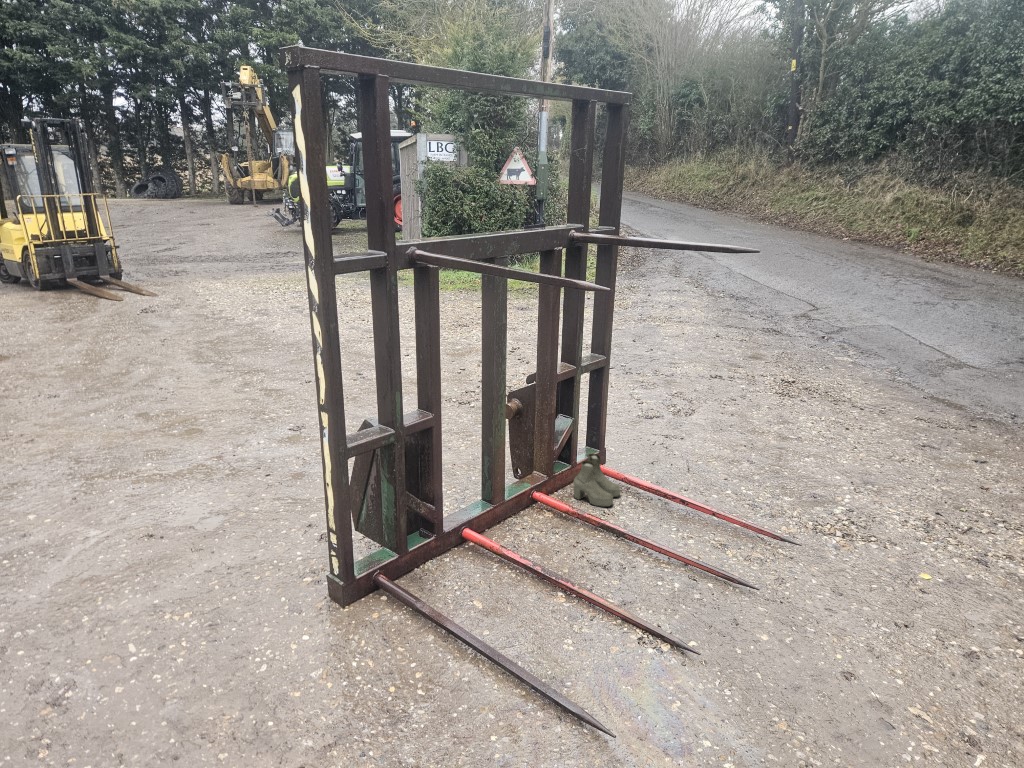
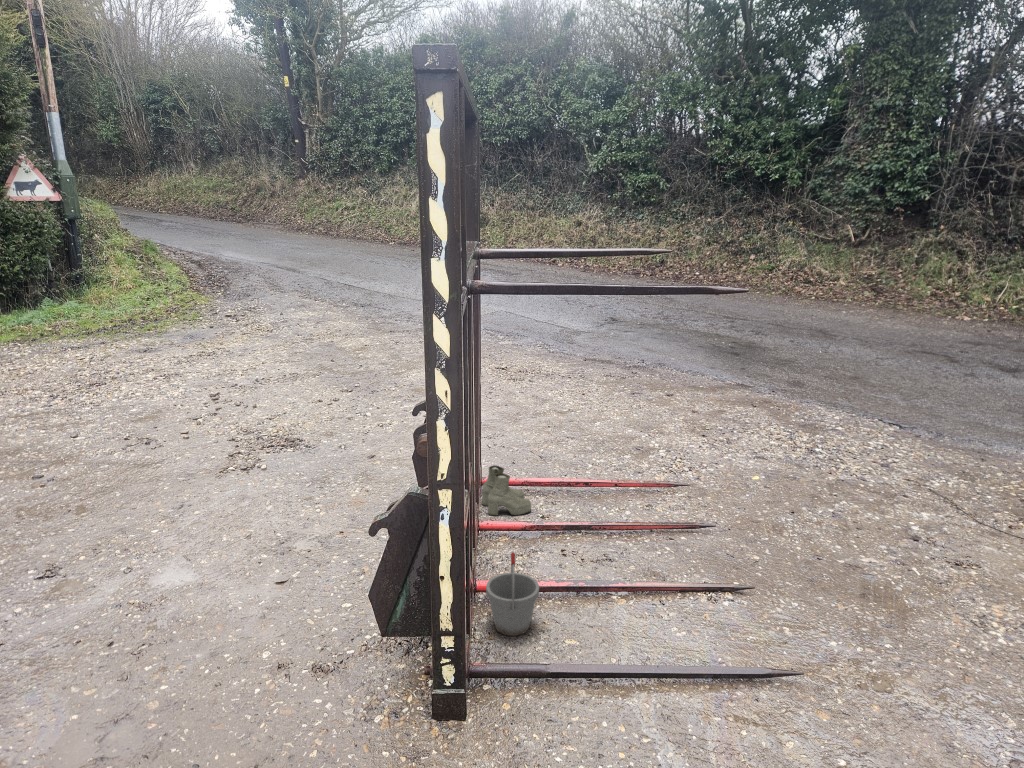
bucket: none [436,515,484,588] -> present [486,552,539,636]

